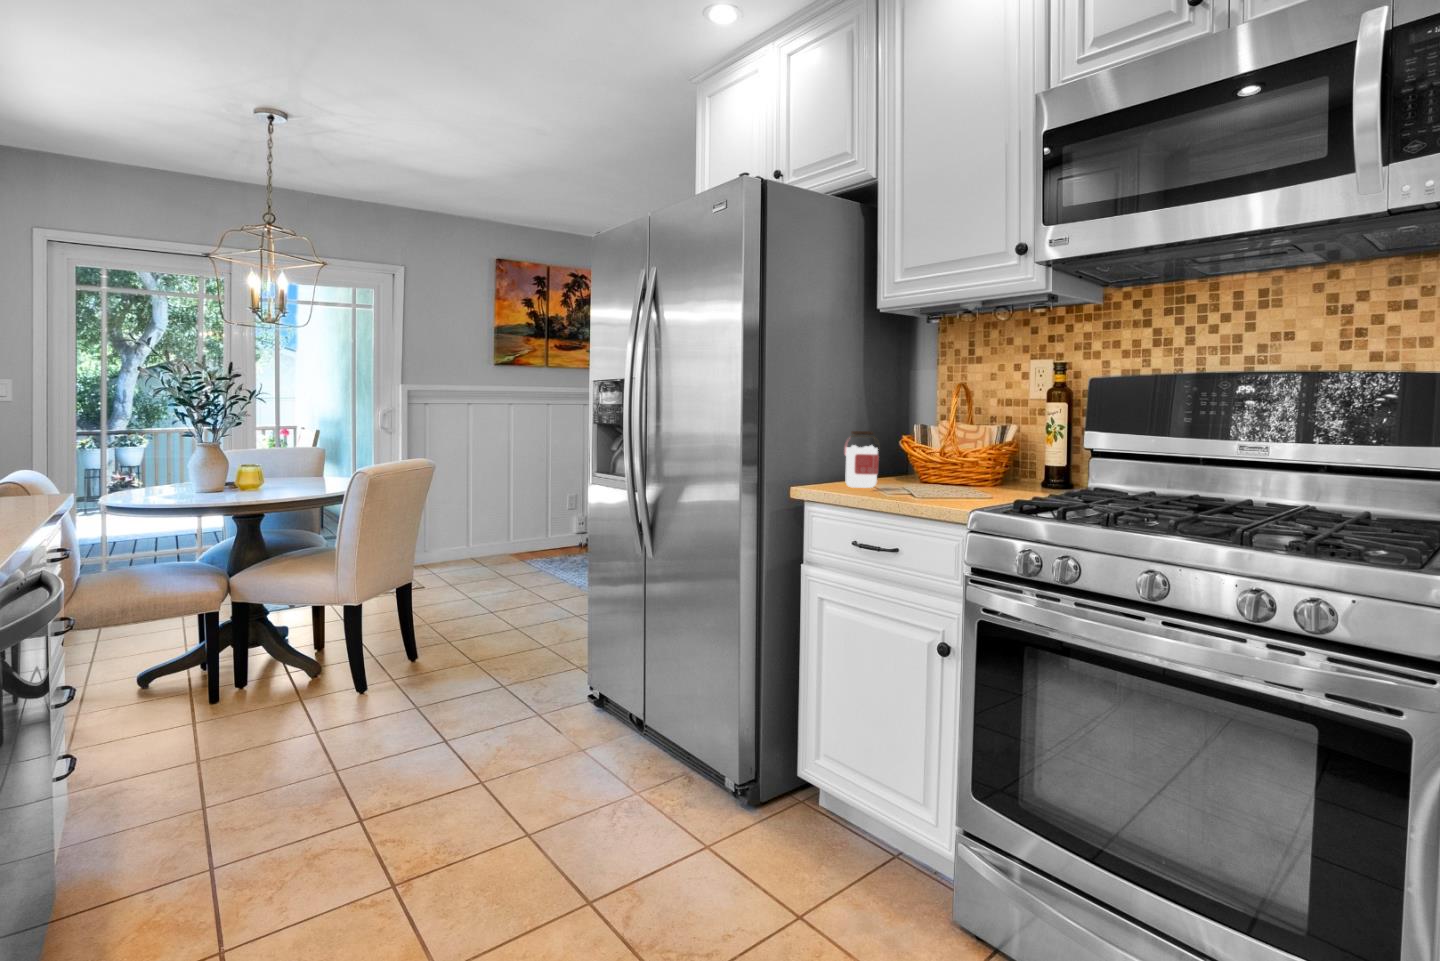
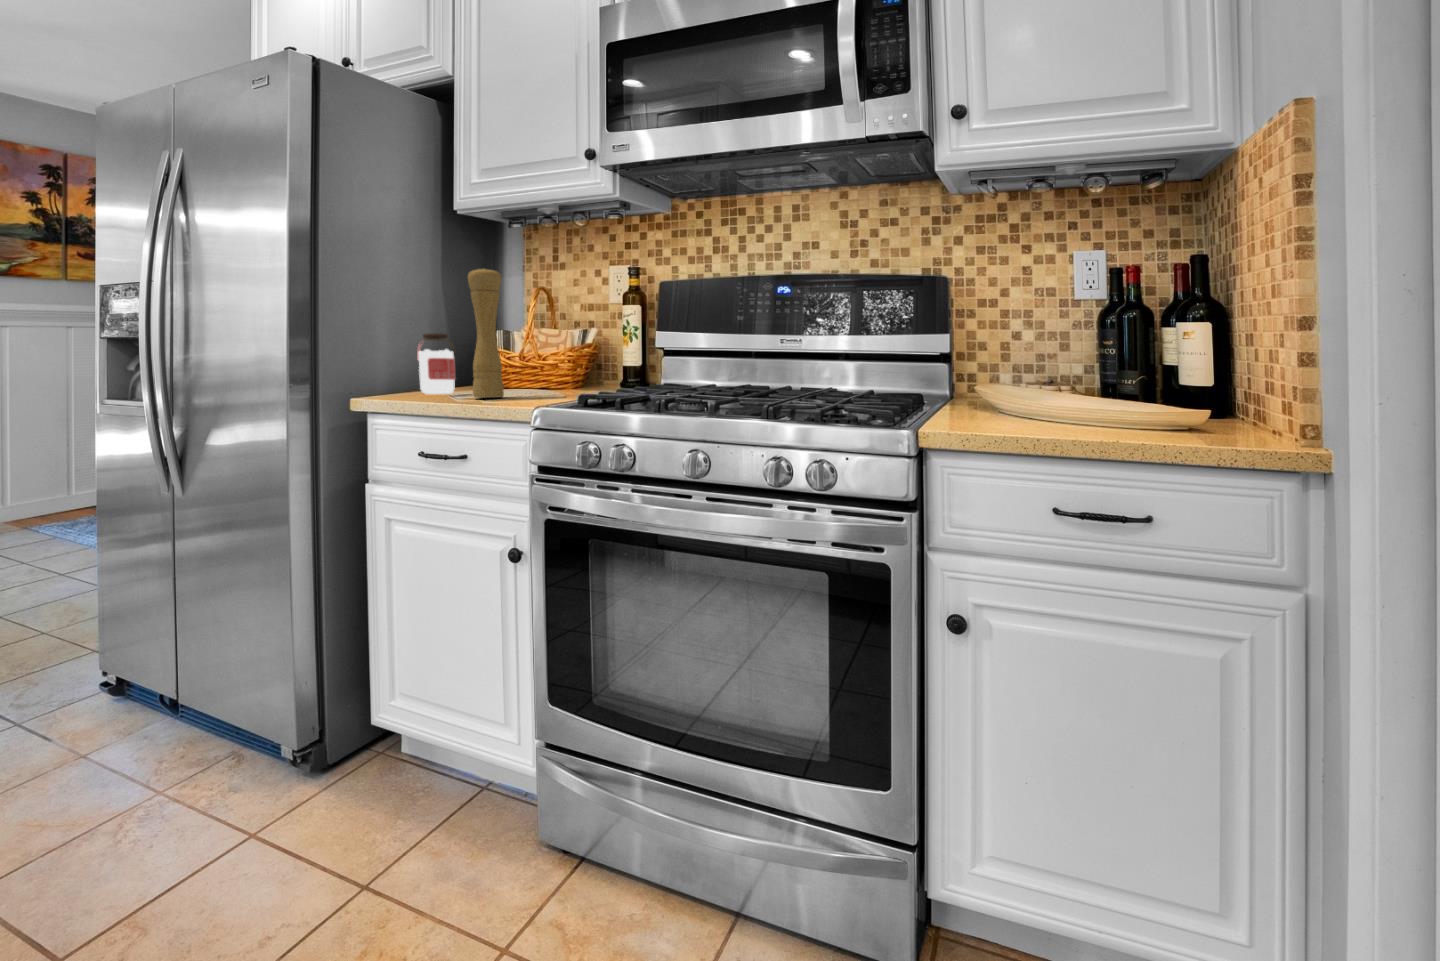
pepper mill: none [898,371,933,495] -> present [468,268,504,398]

